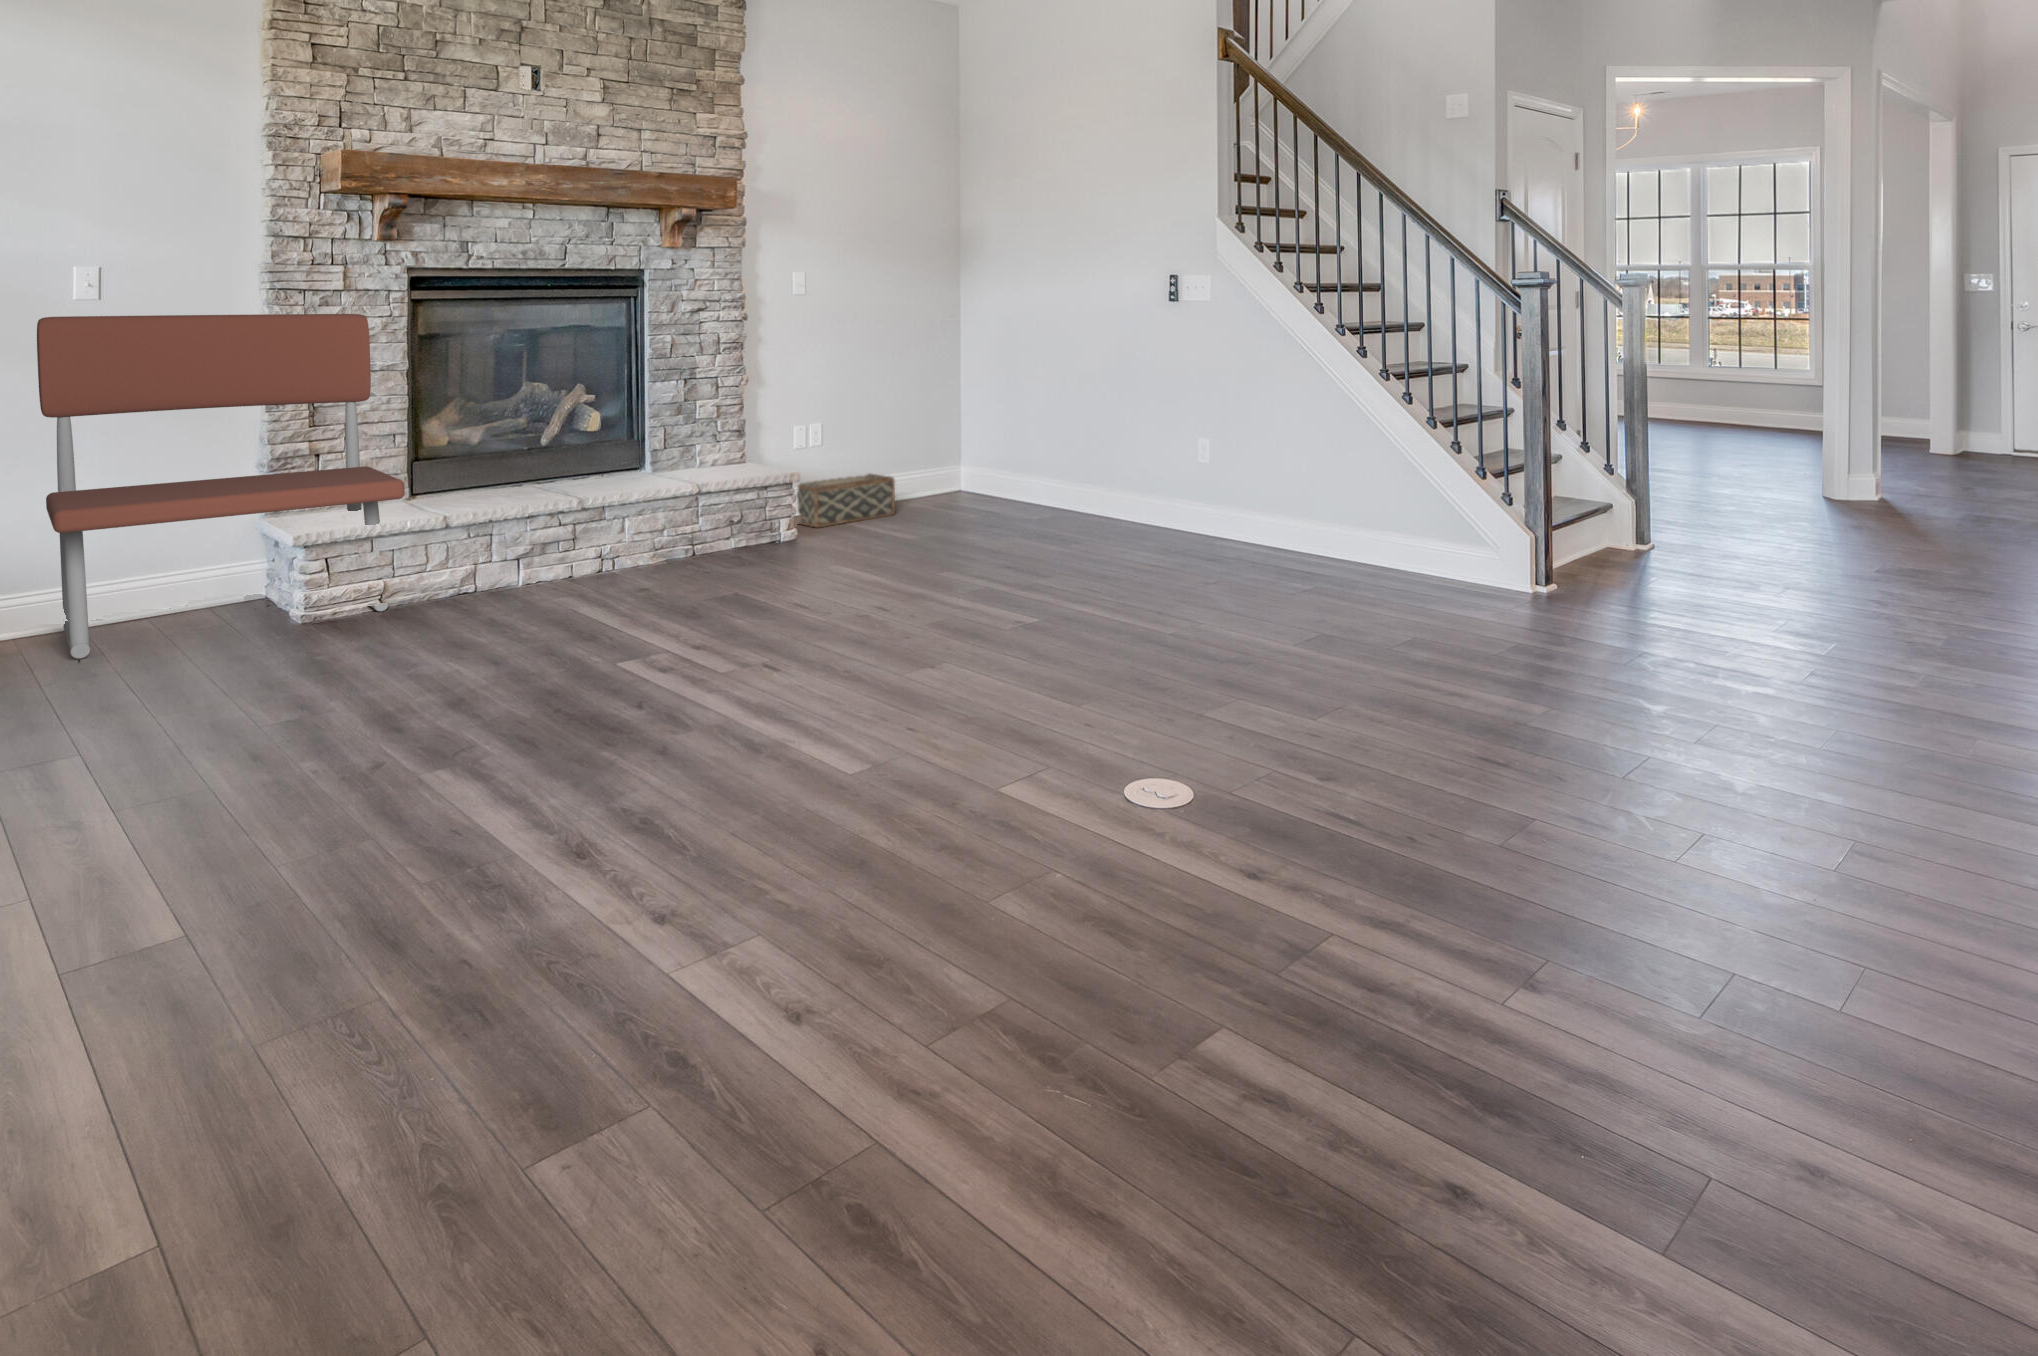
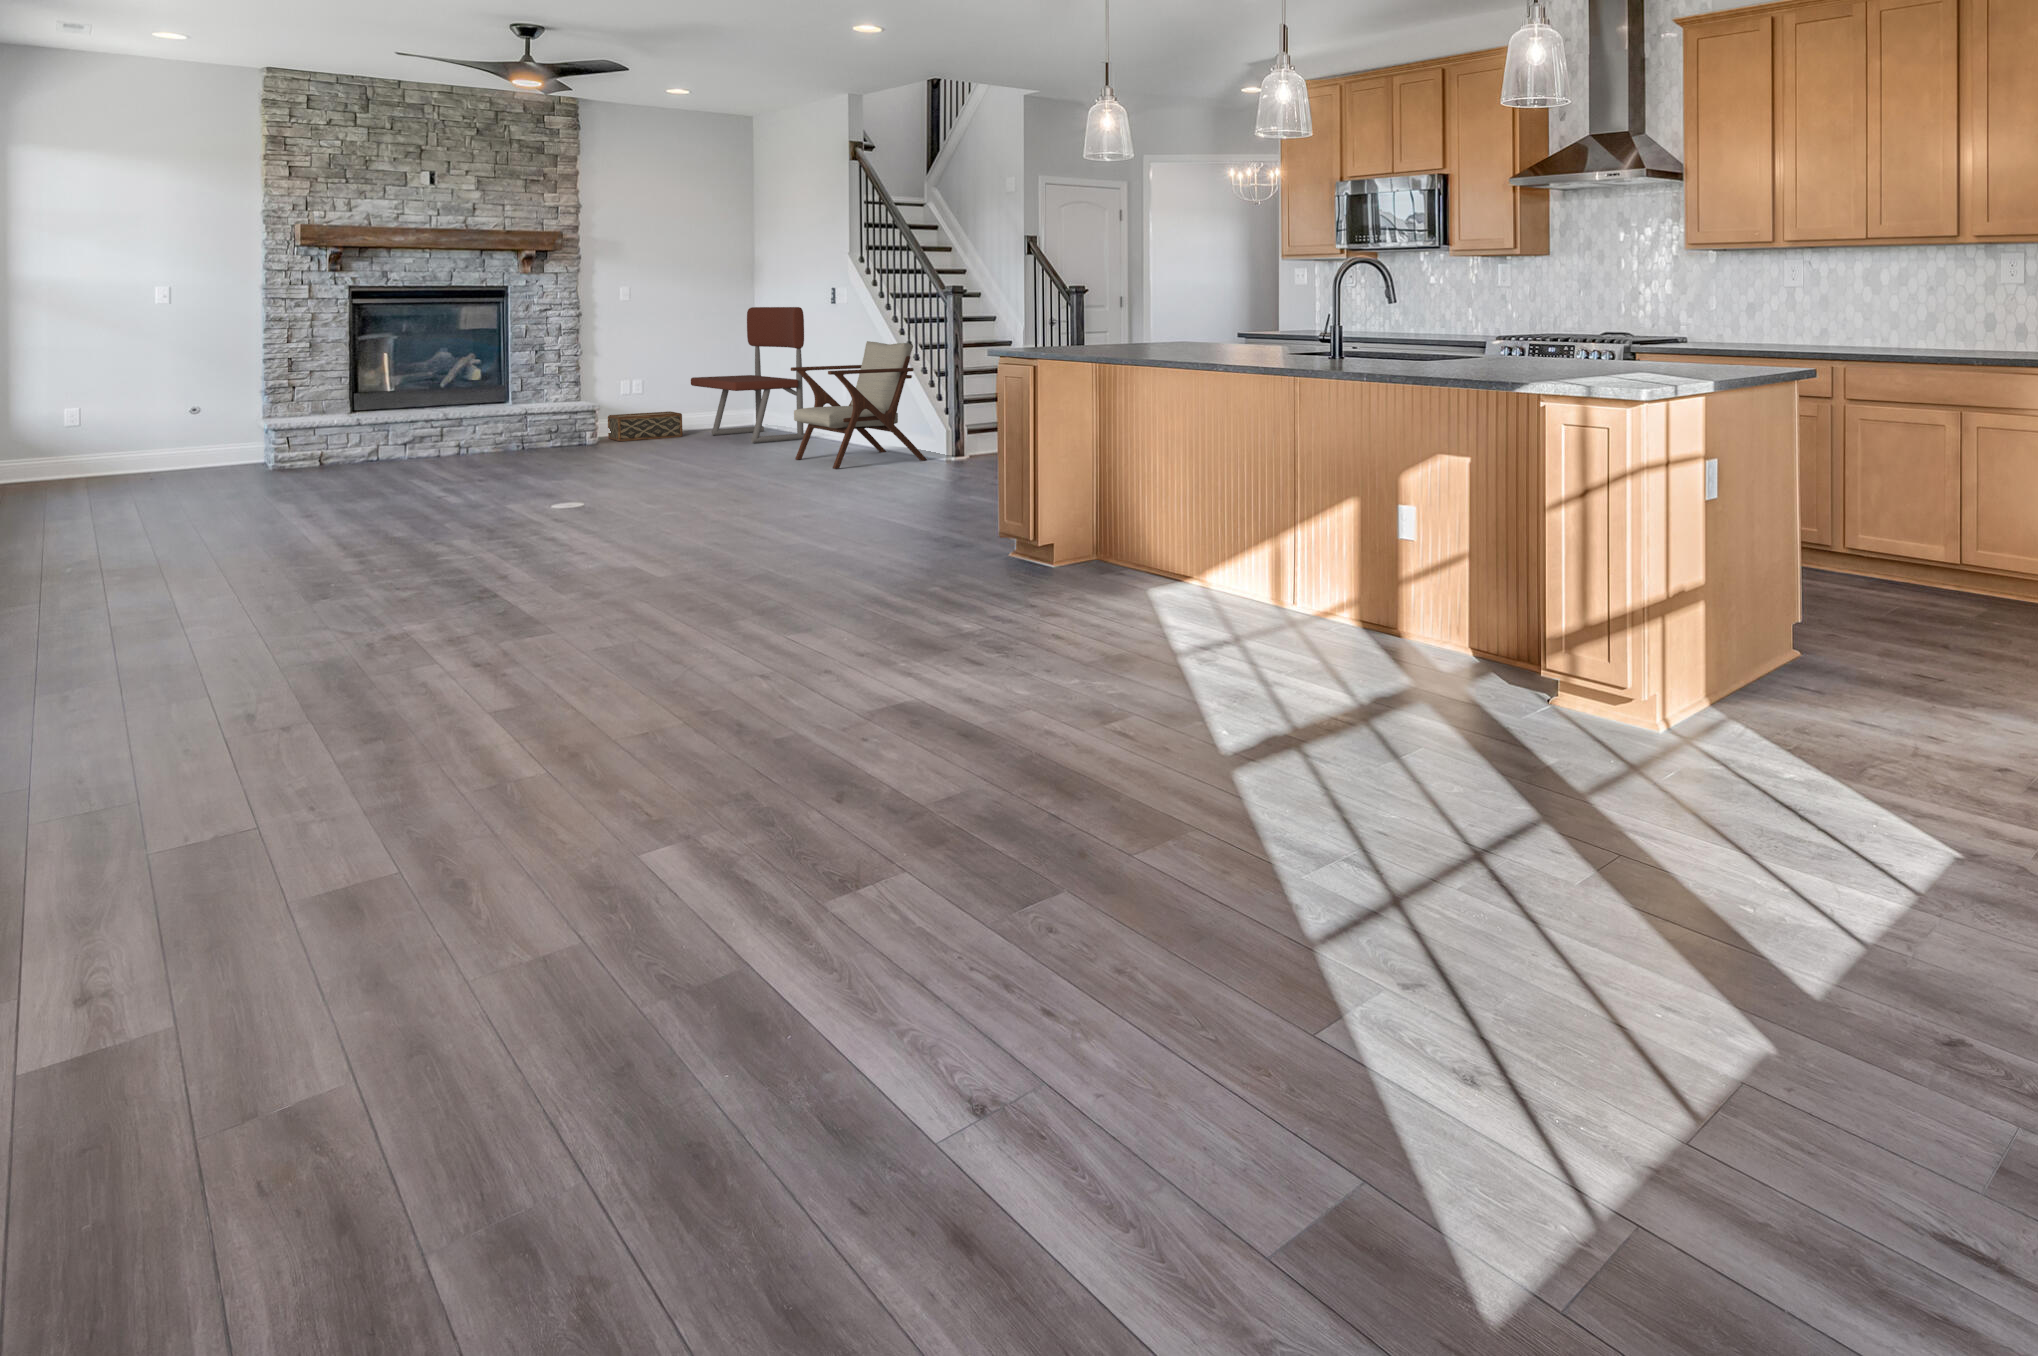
bench: present [37,314,405,659] -> present [691,307,804,443]
lounge chair: none [1240,364,1487,608] -> present [791,341,927,469]

